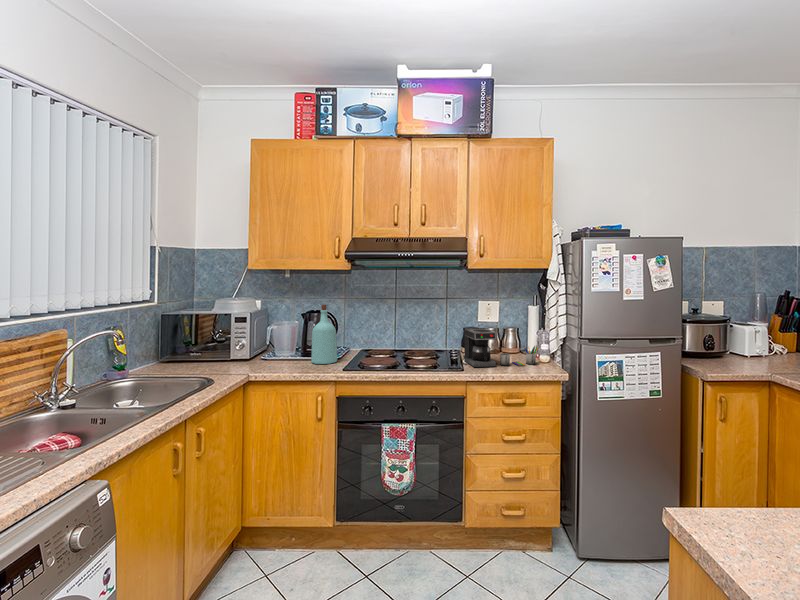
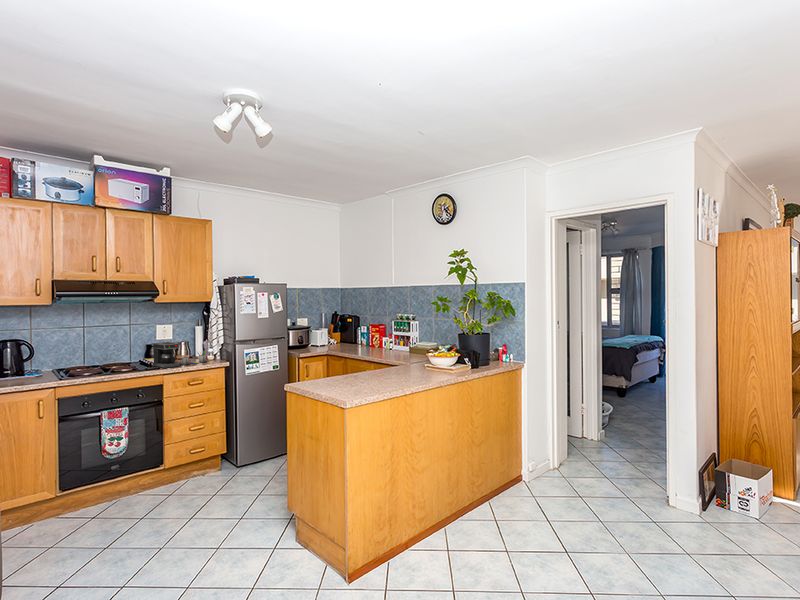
bottle: present [311,304,337,364] -> none [14,333,41,382]

